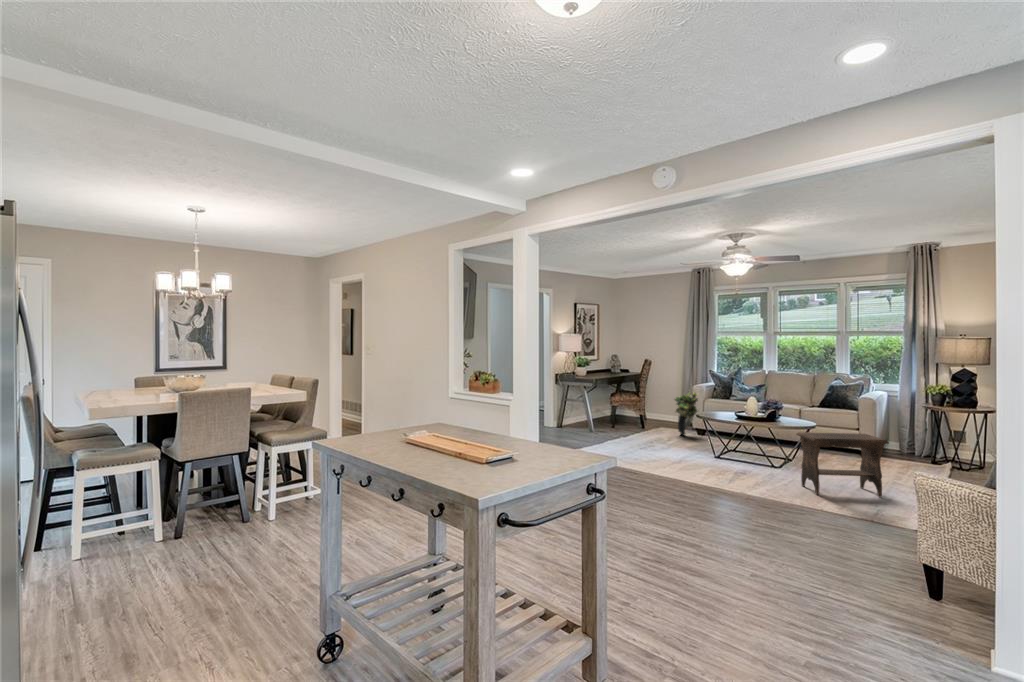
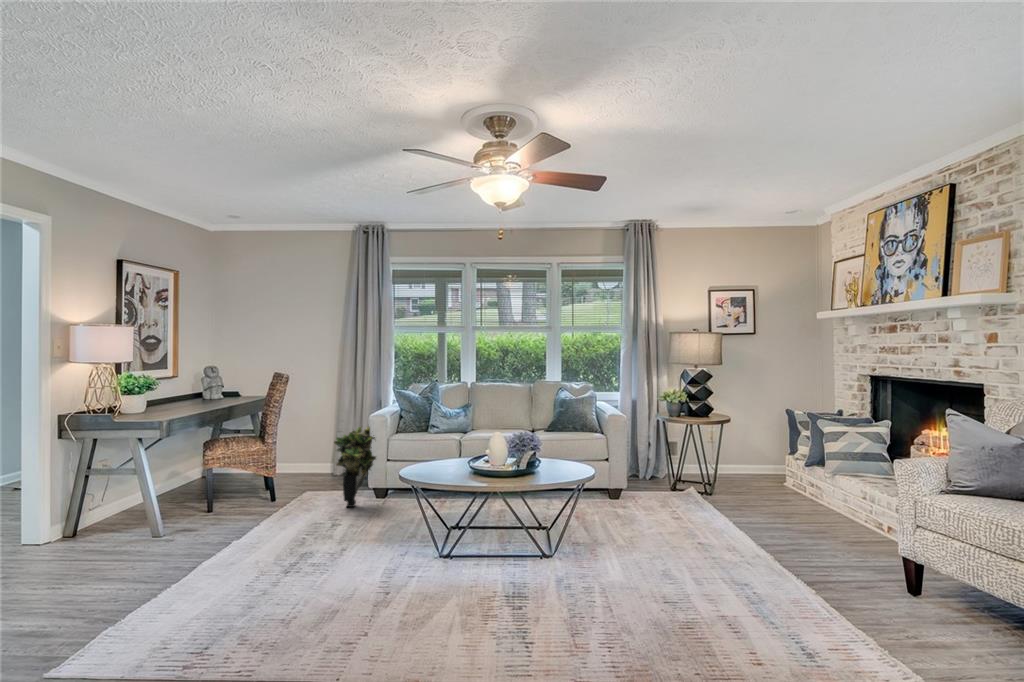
footstool: present [797,432,889,497] -> none [612,478,744,619]

